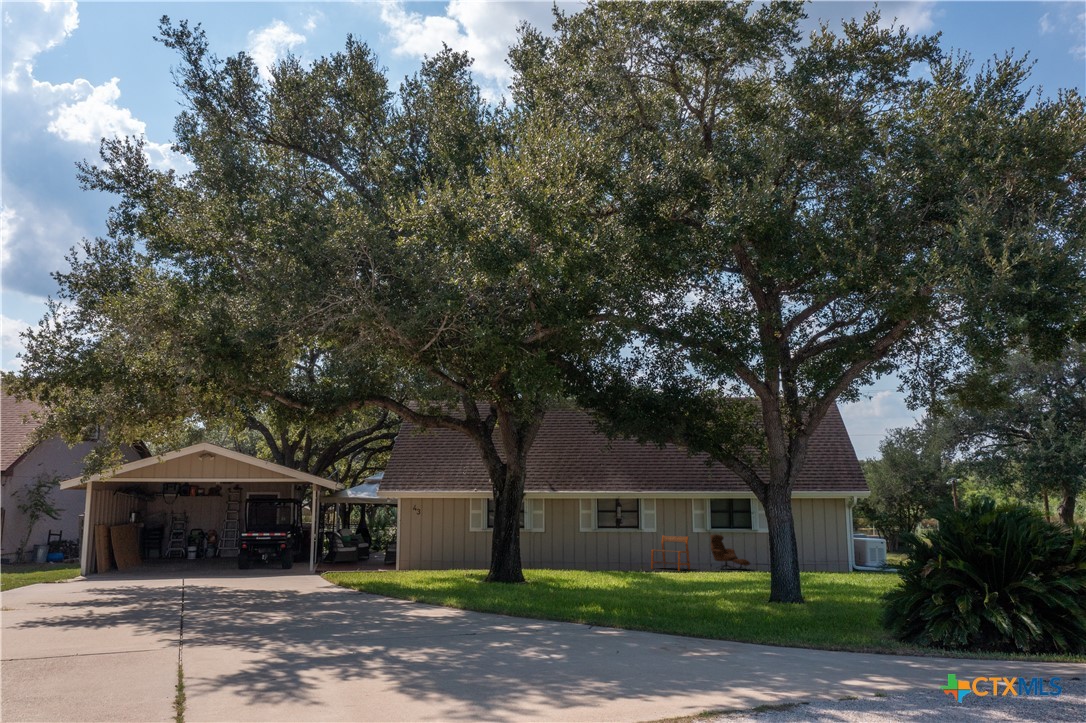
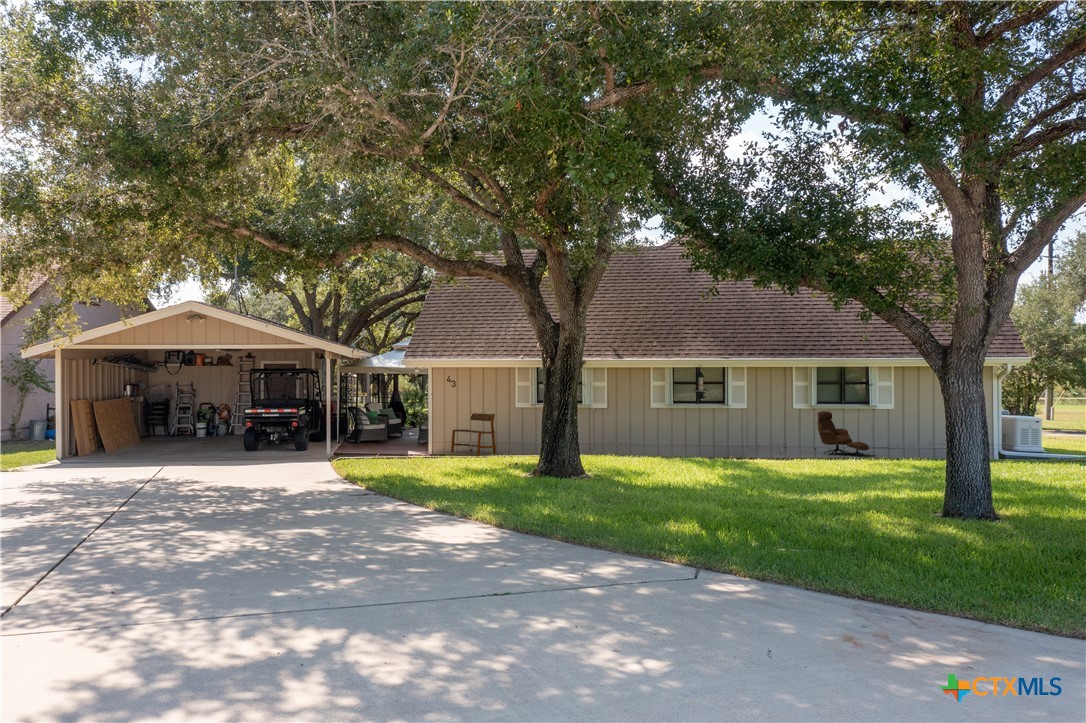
bench: present [651,536,690,571] -> present [451,413,496,455]

